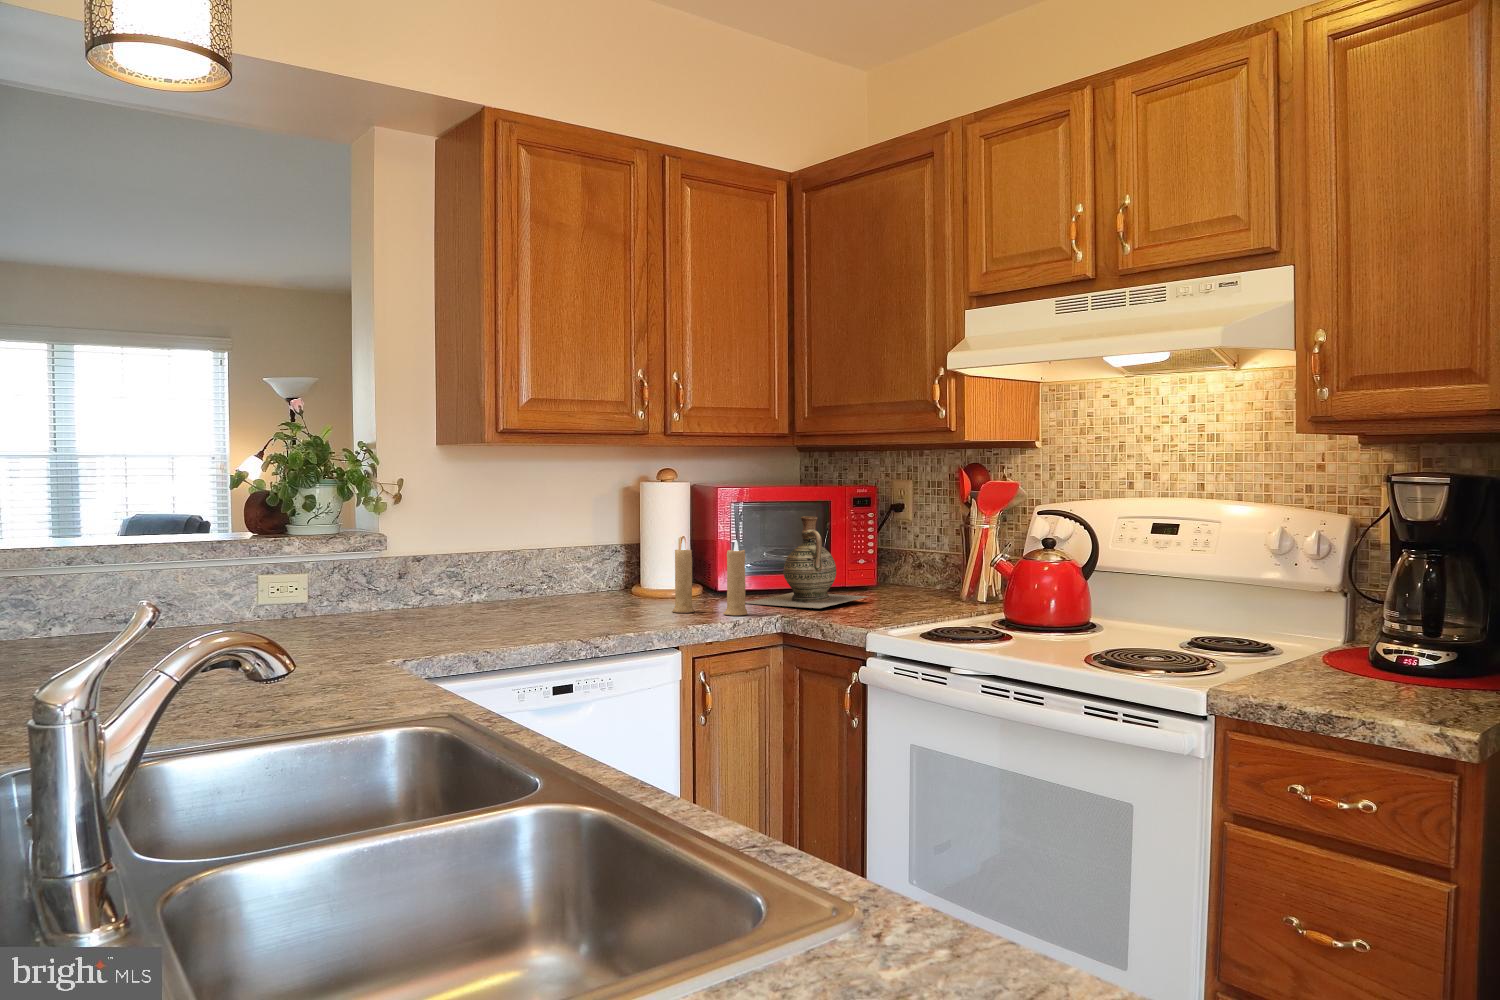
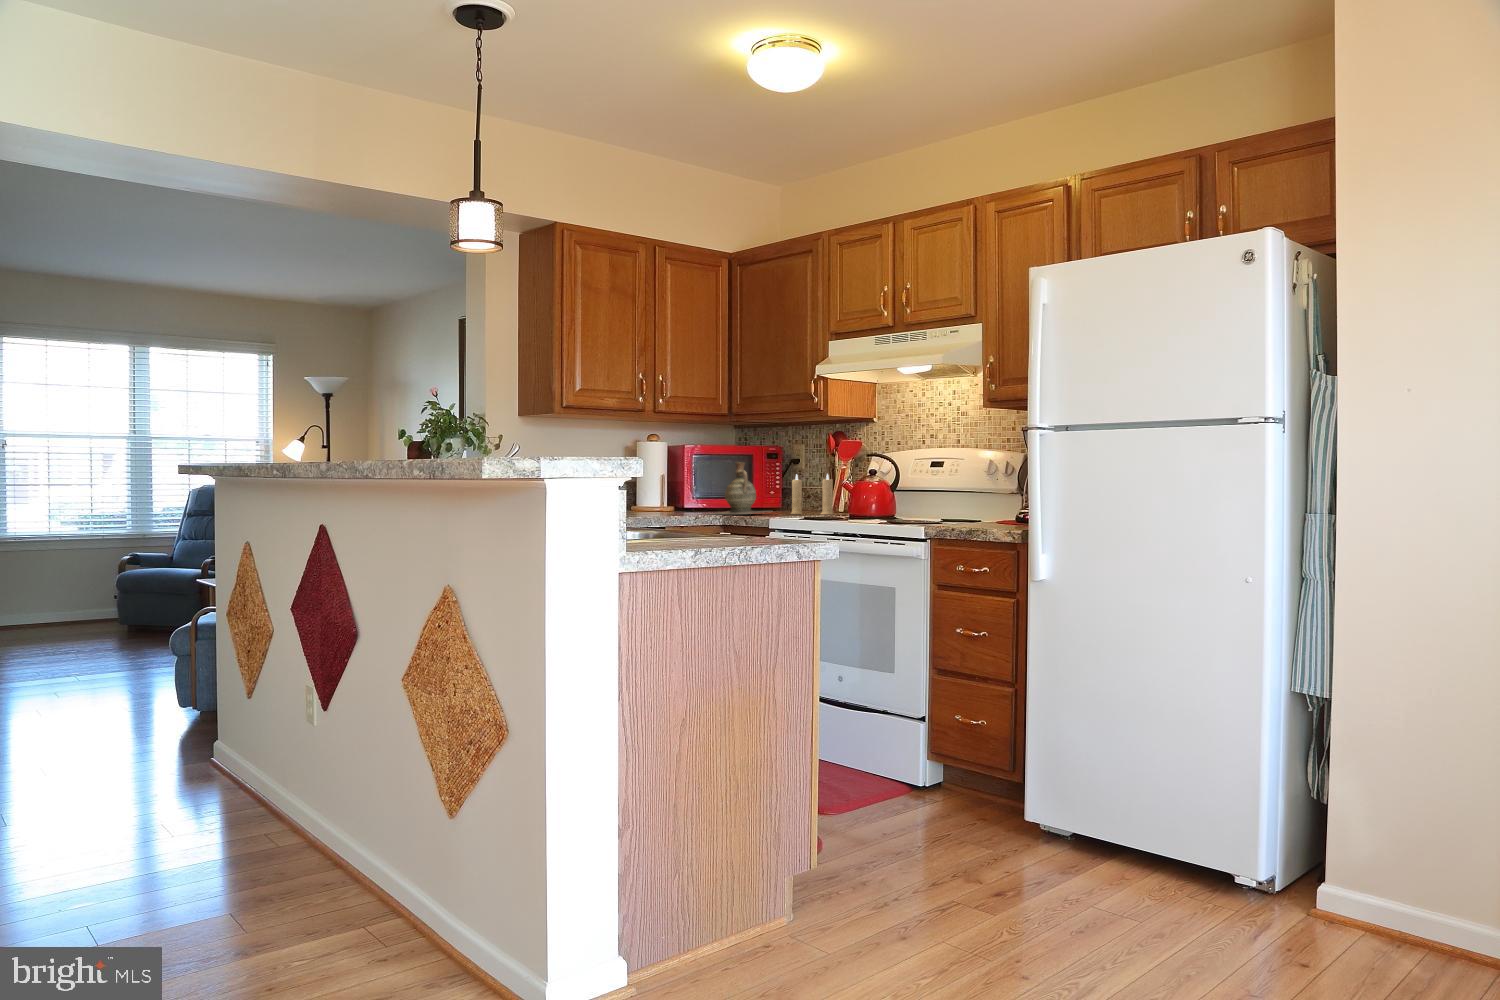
candle: present [672,539,748,615] -> present [791,474,833,515]

